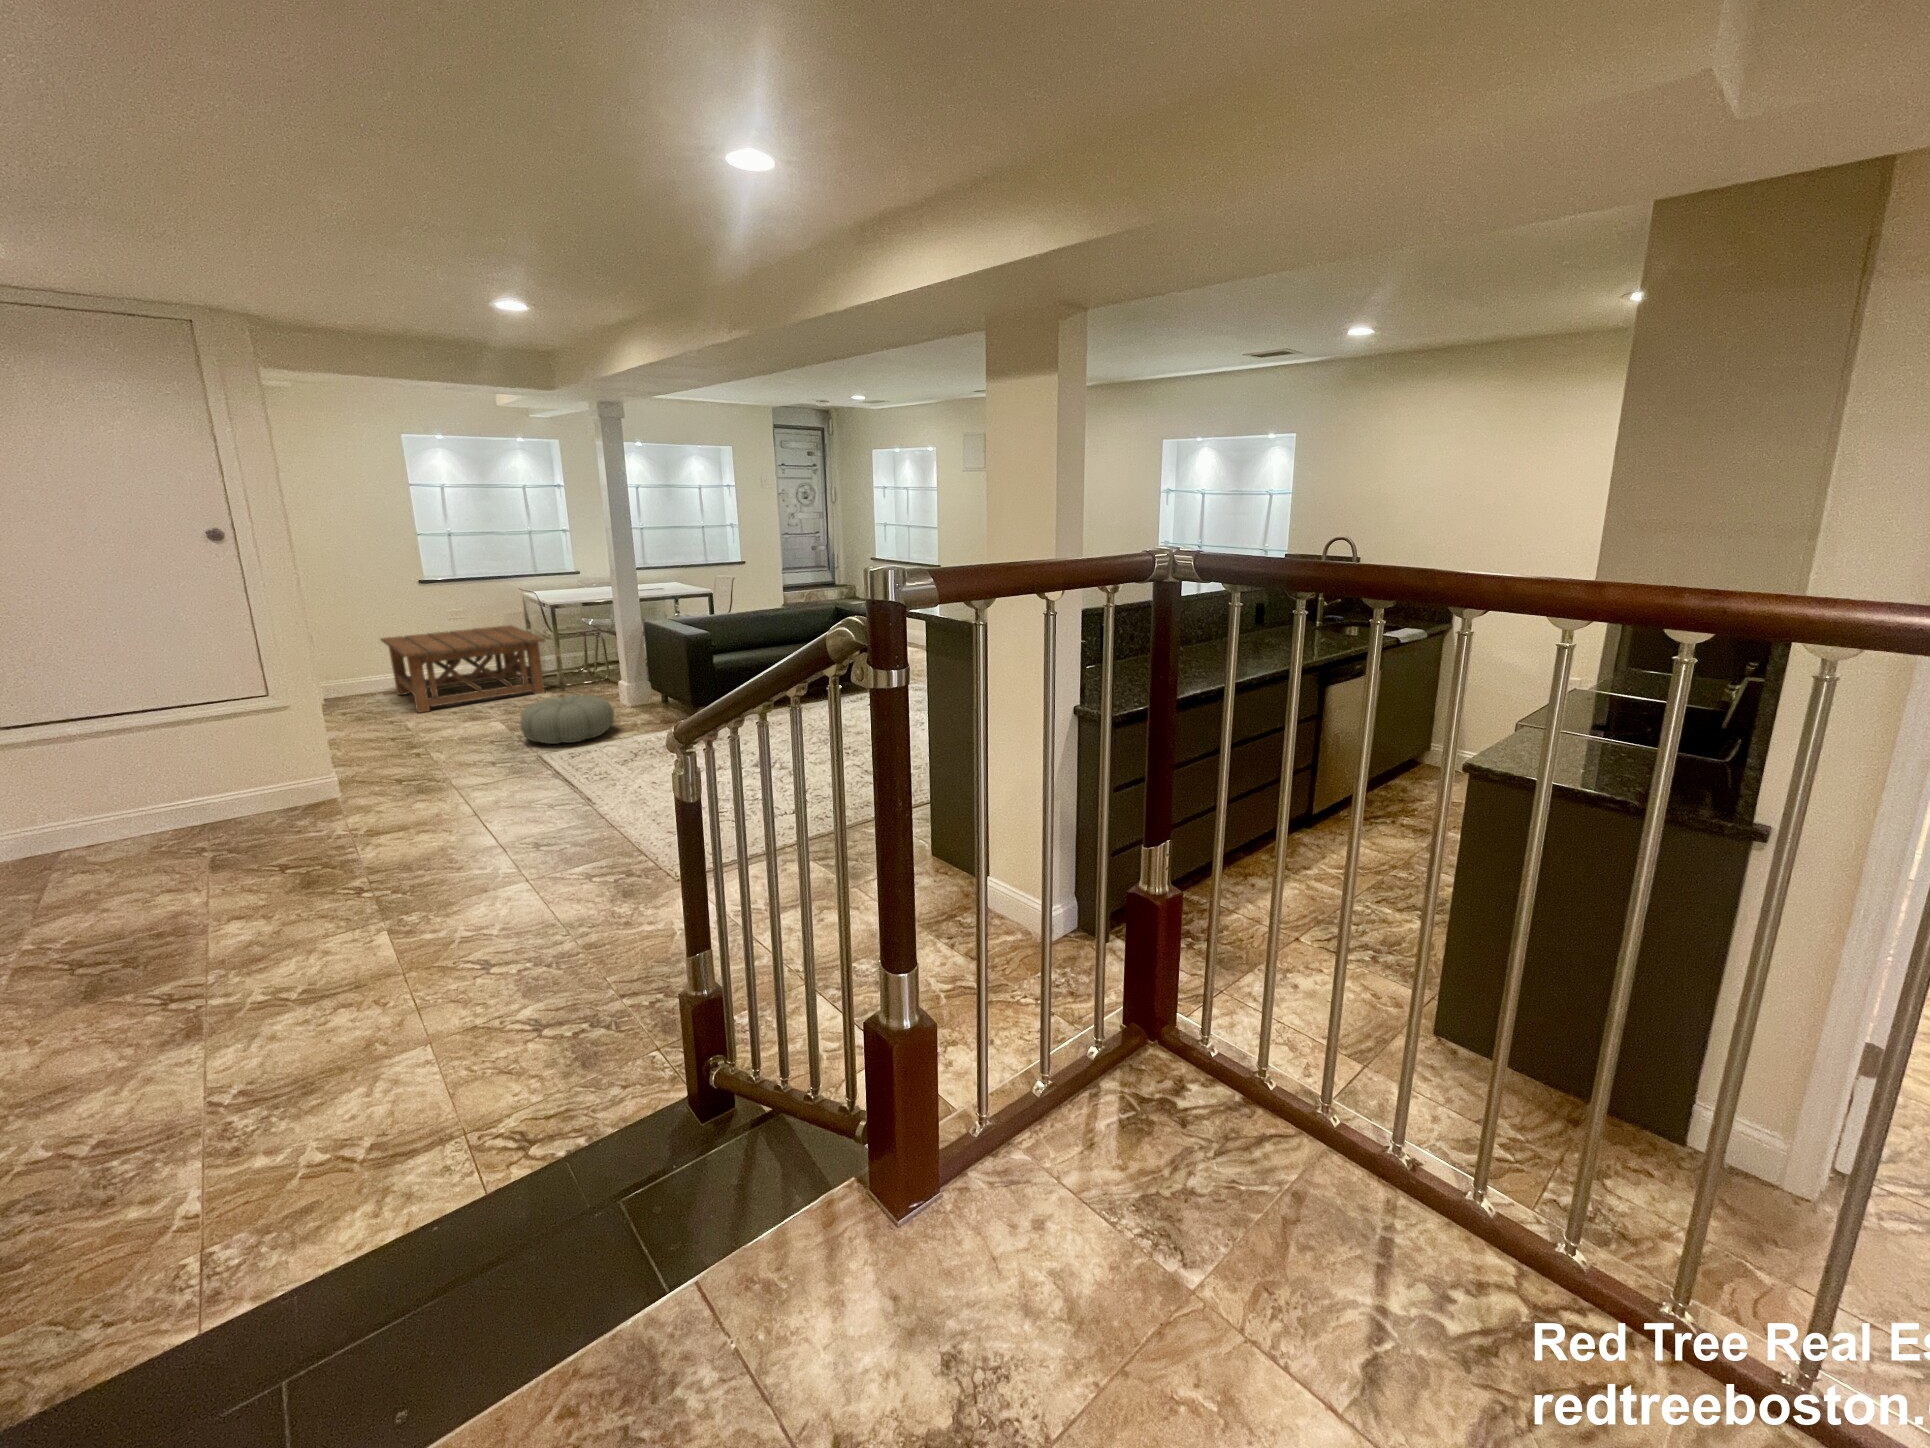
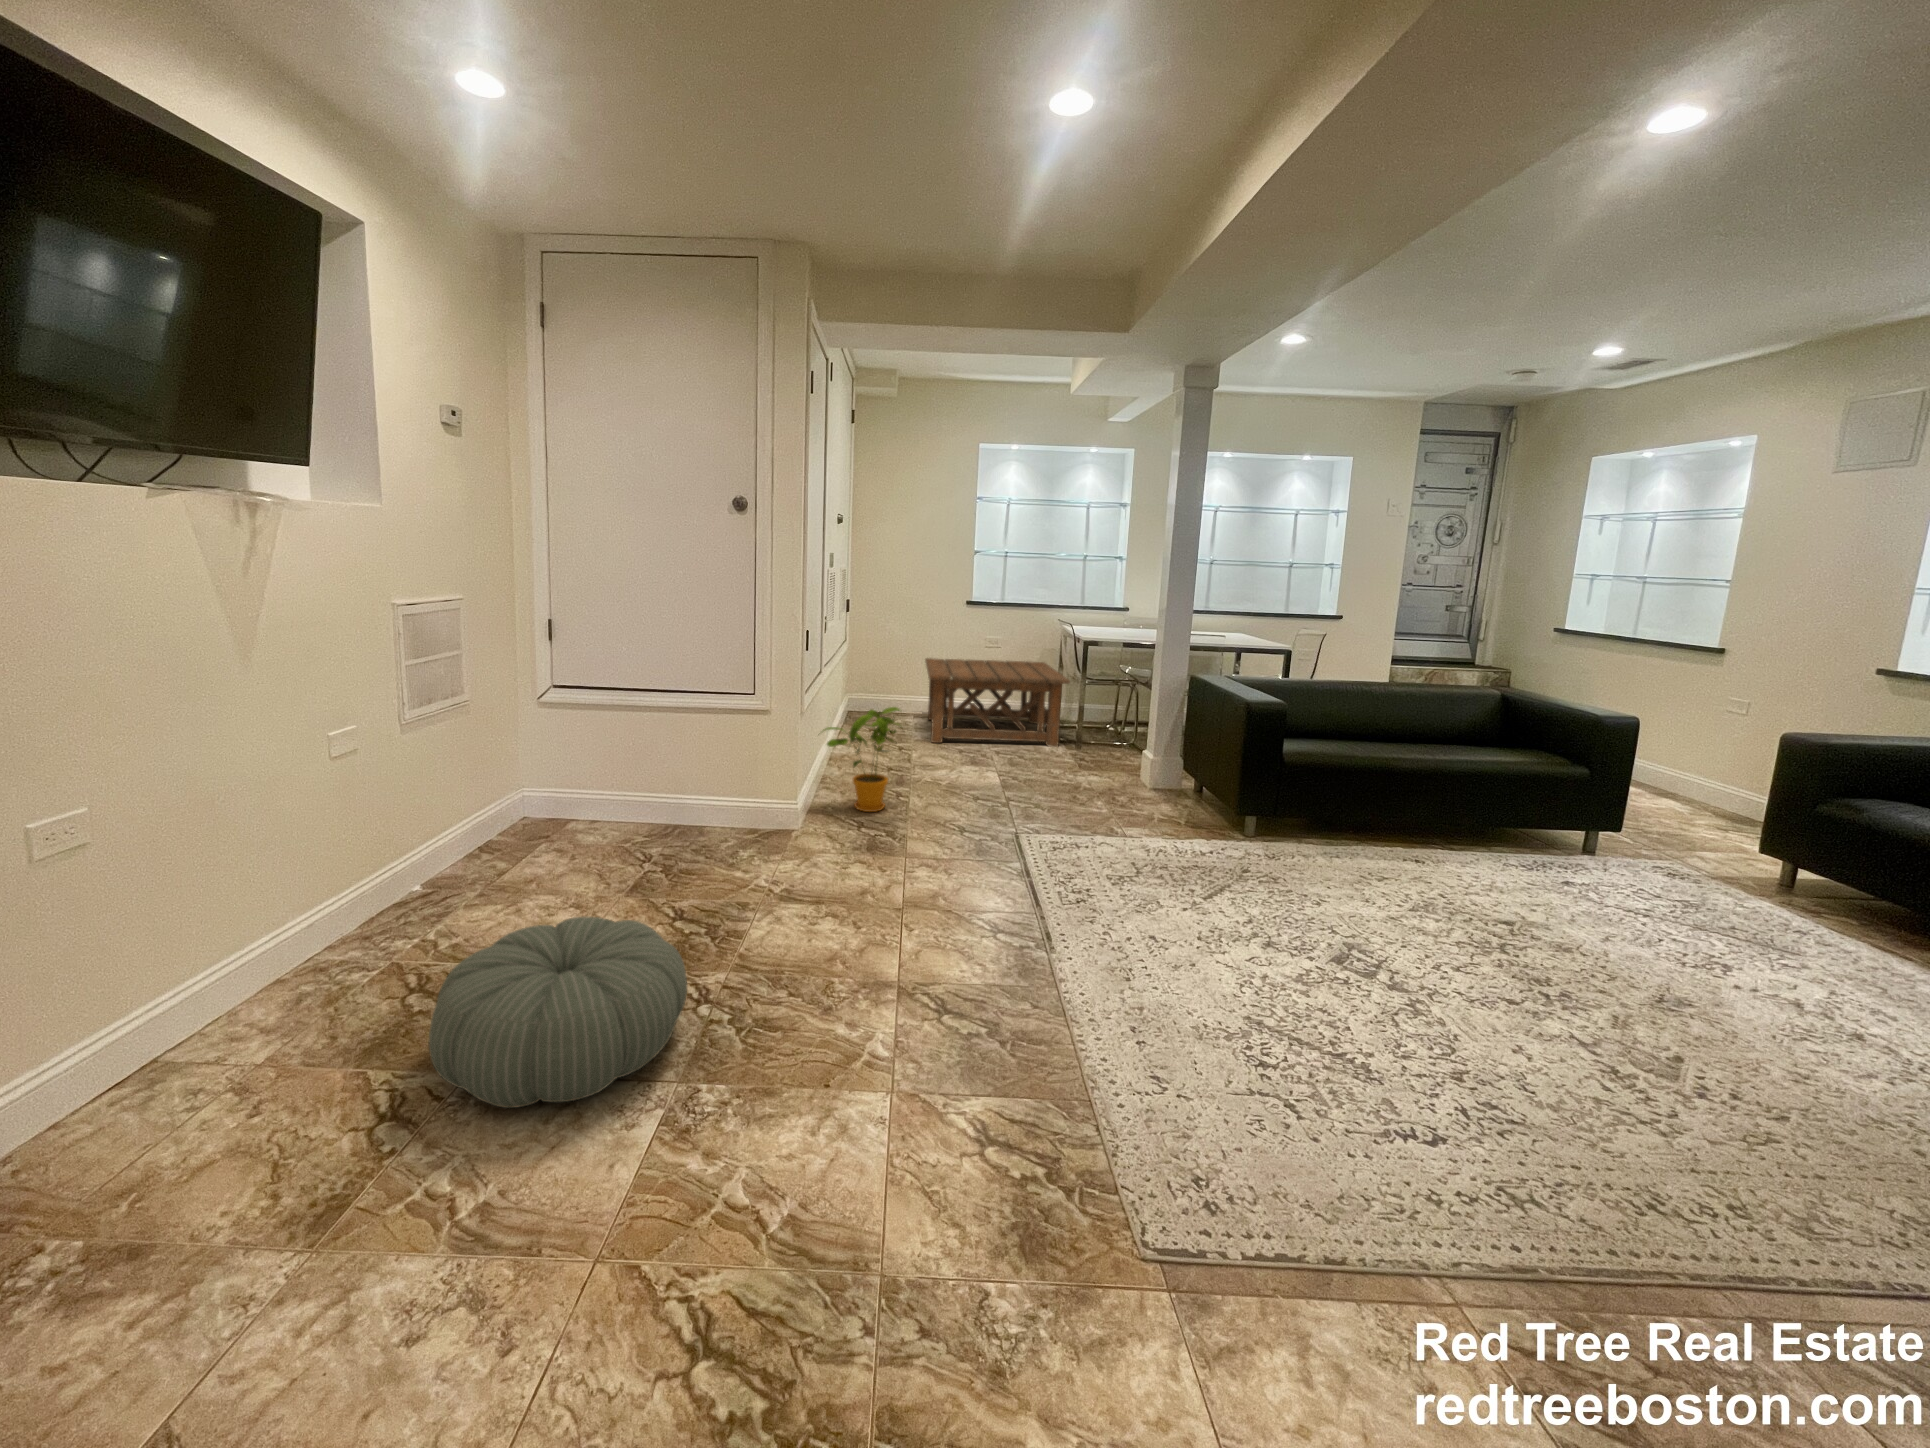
house plant: none [329,684,418,773] -> present [823,707,901,812]
pouf: present [520,695,614,744] -> present [429,916,687,1108]

